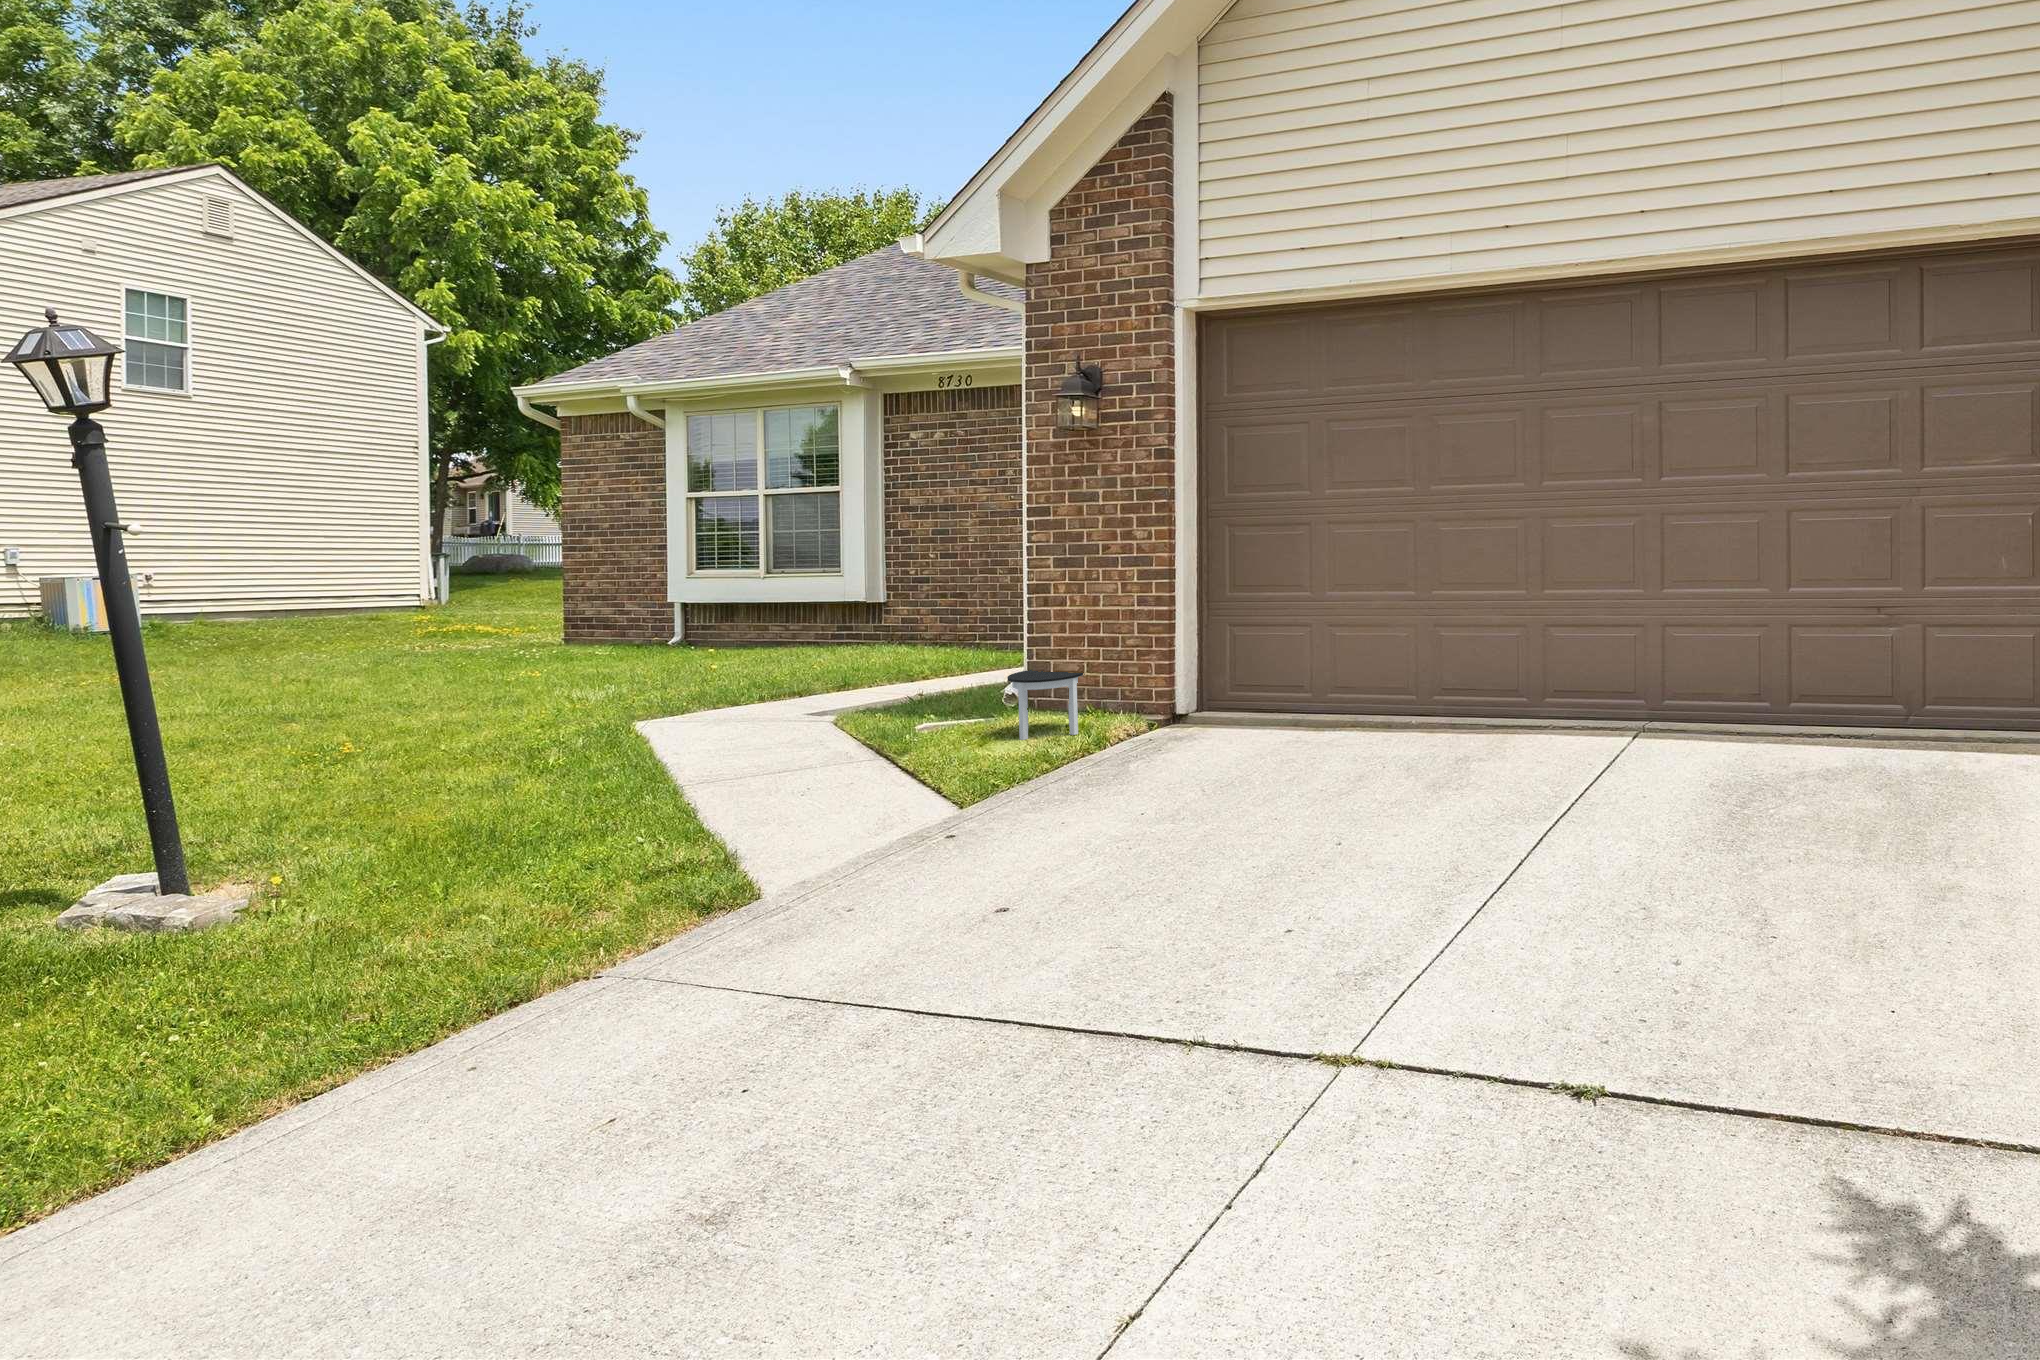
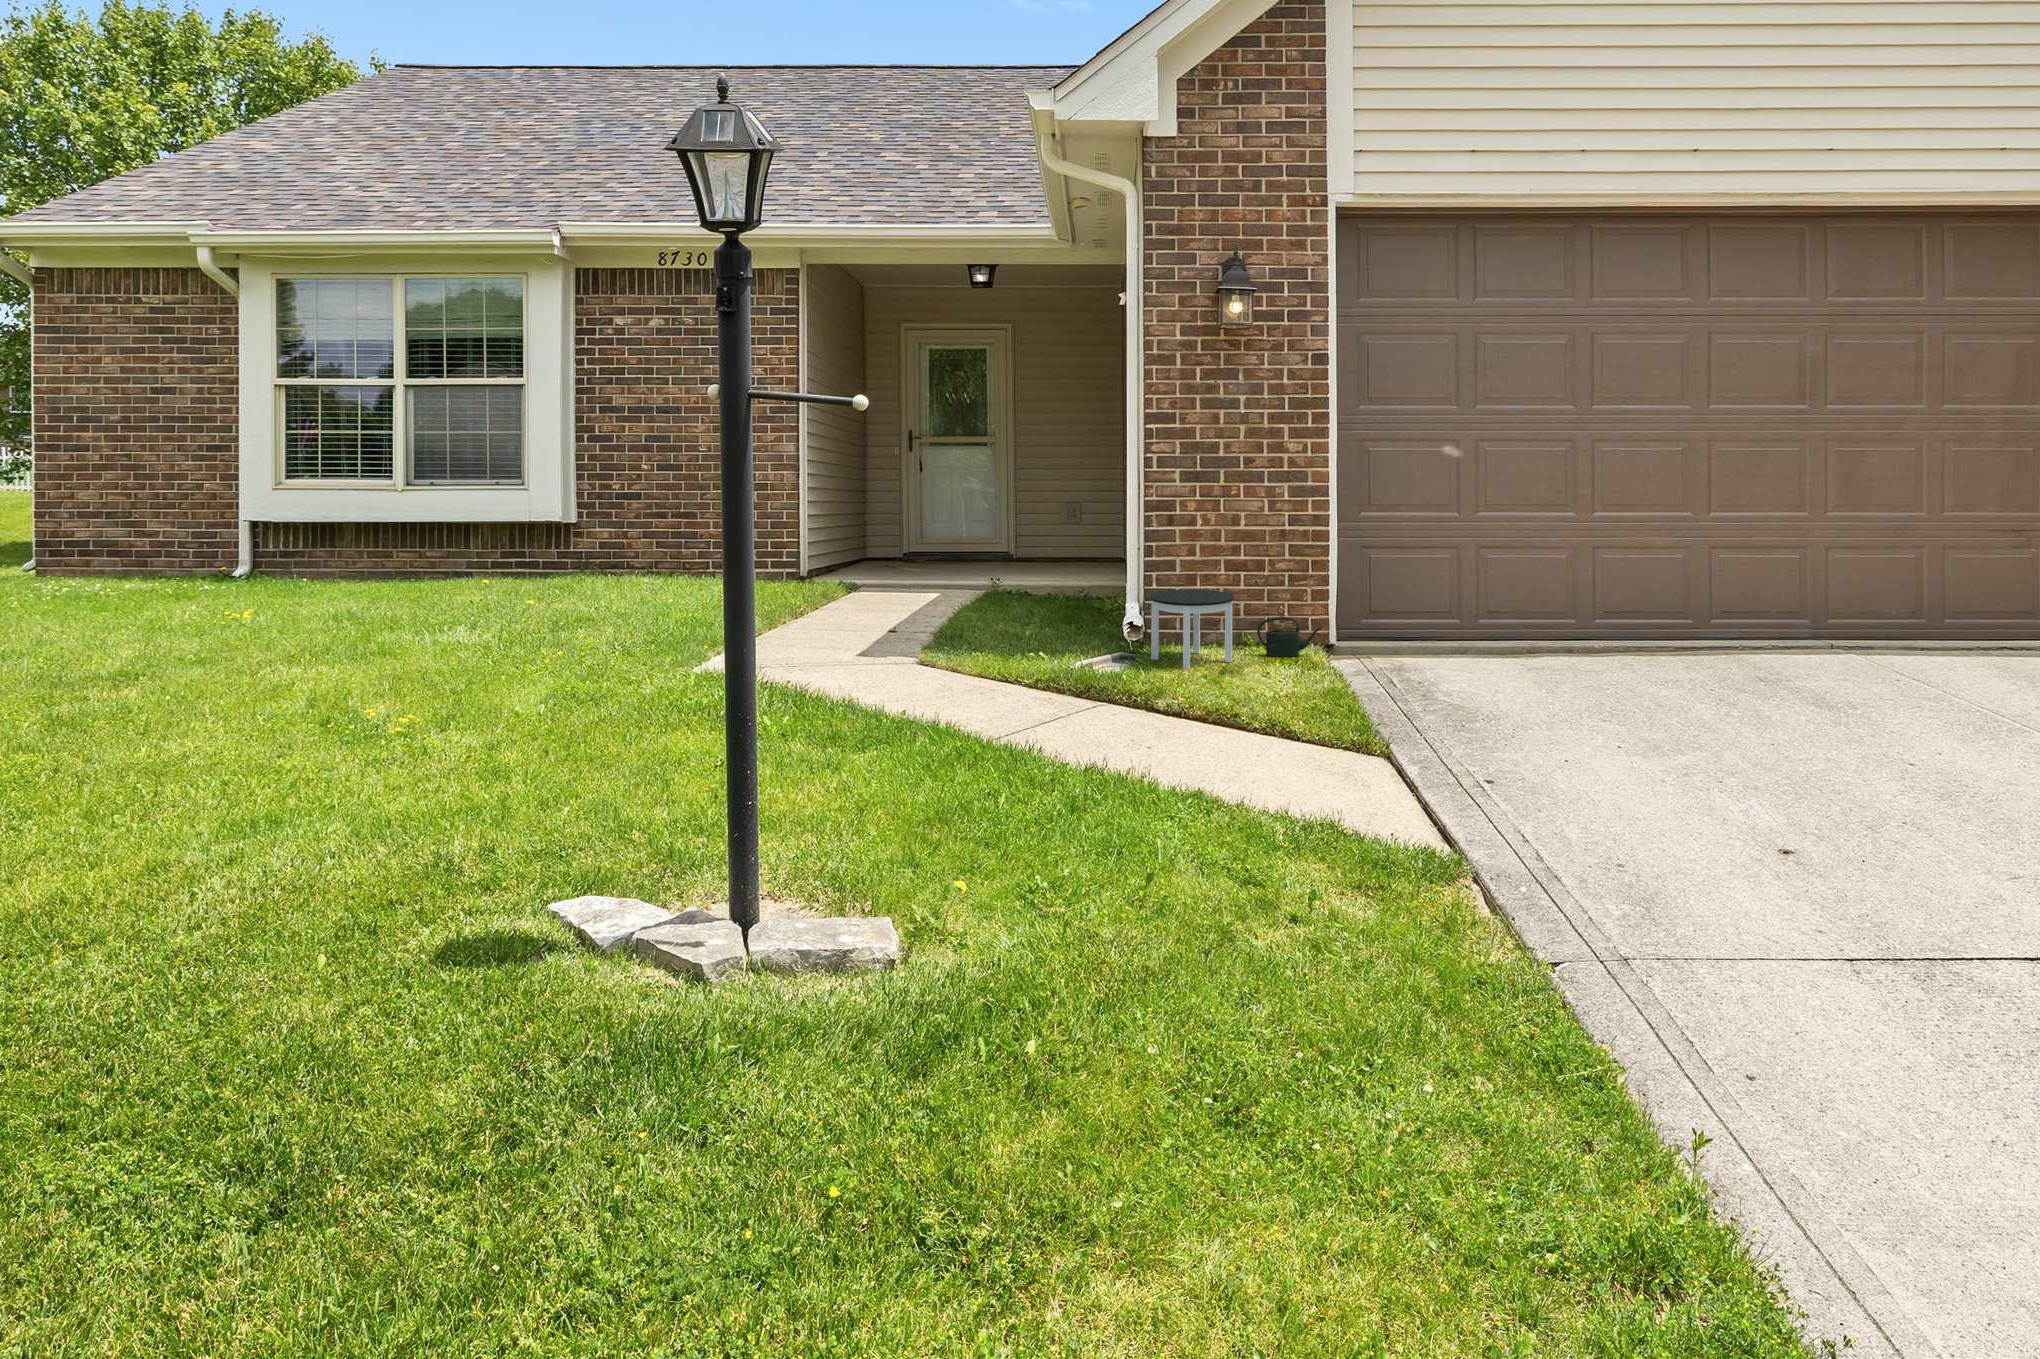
watering can: none [1114,694,1166,731] -> present [1257,617,1322,657]

